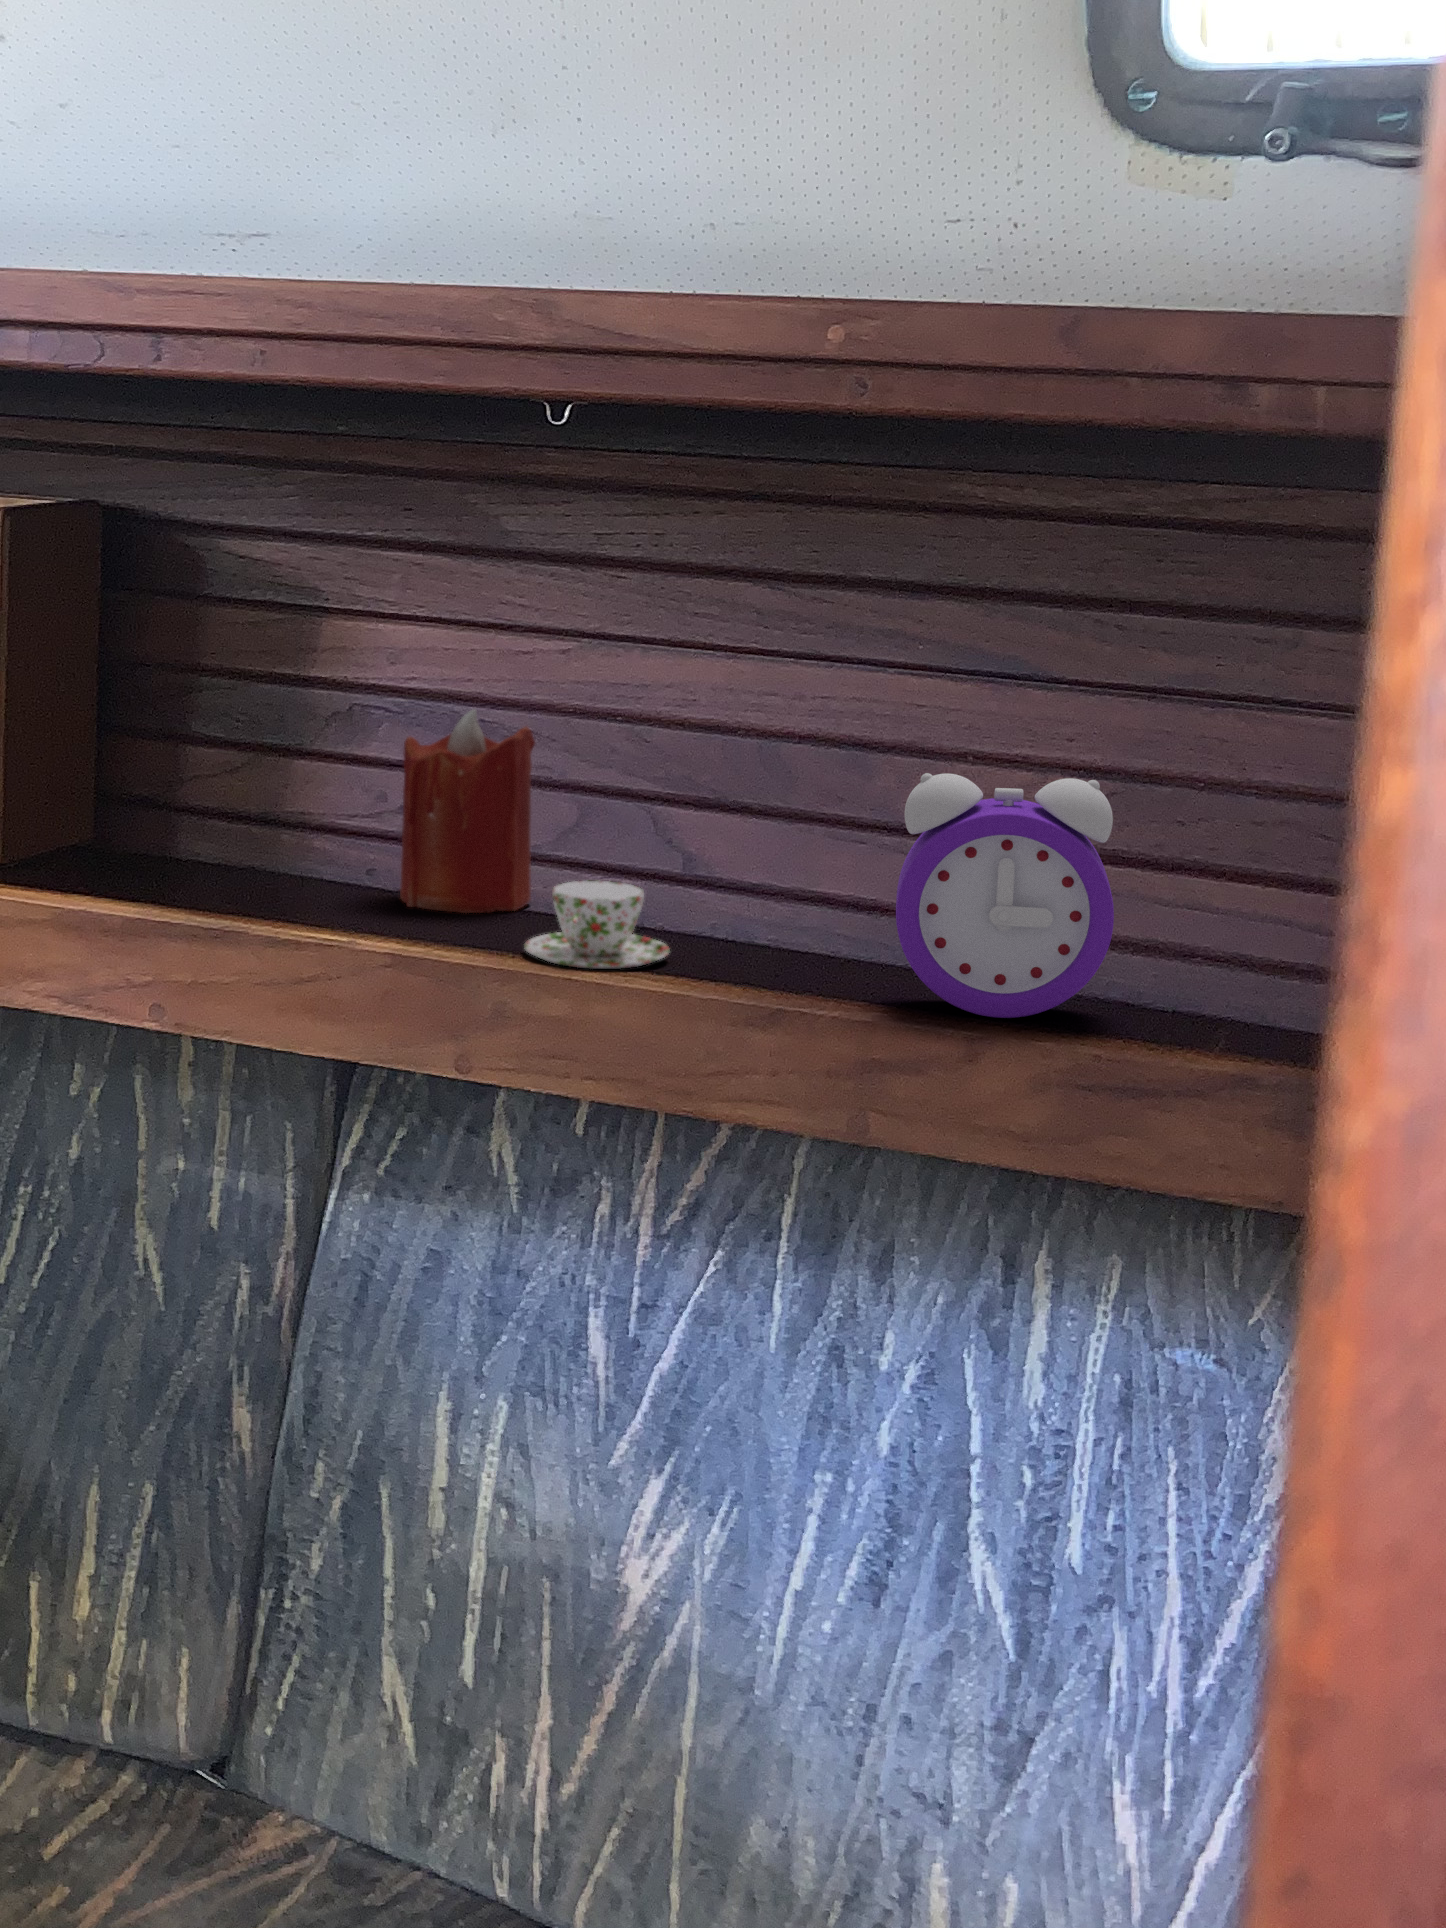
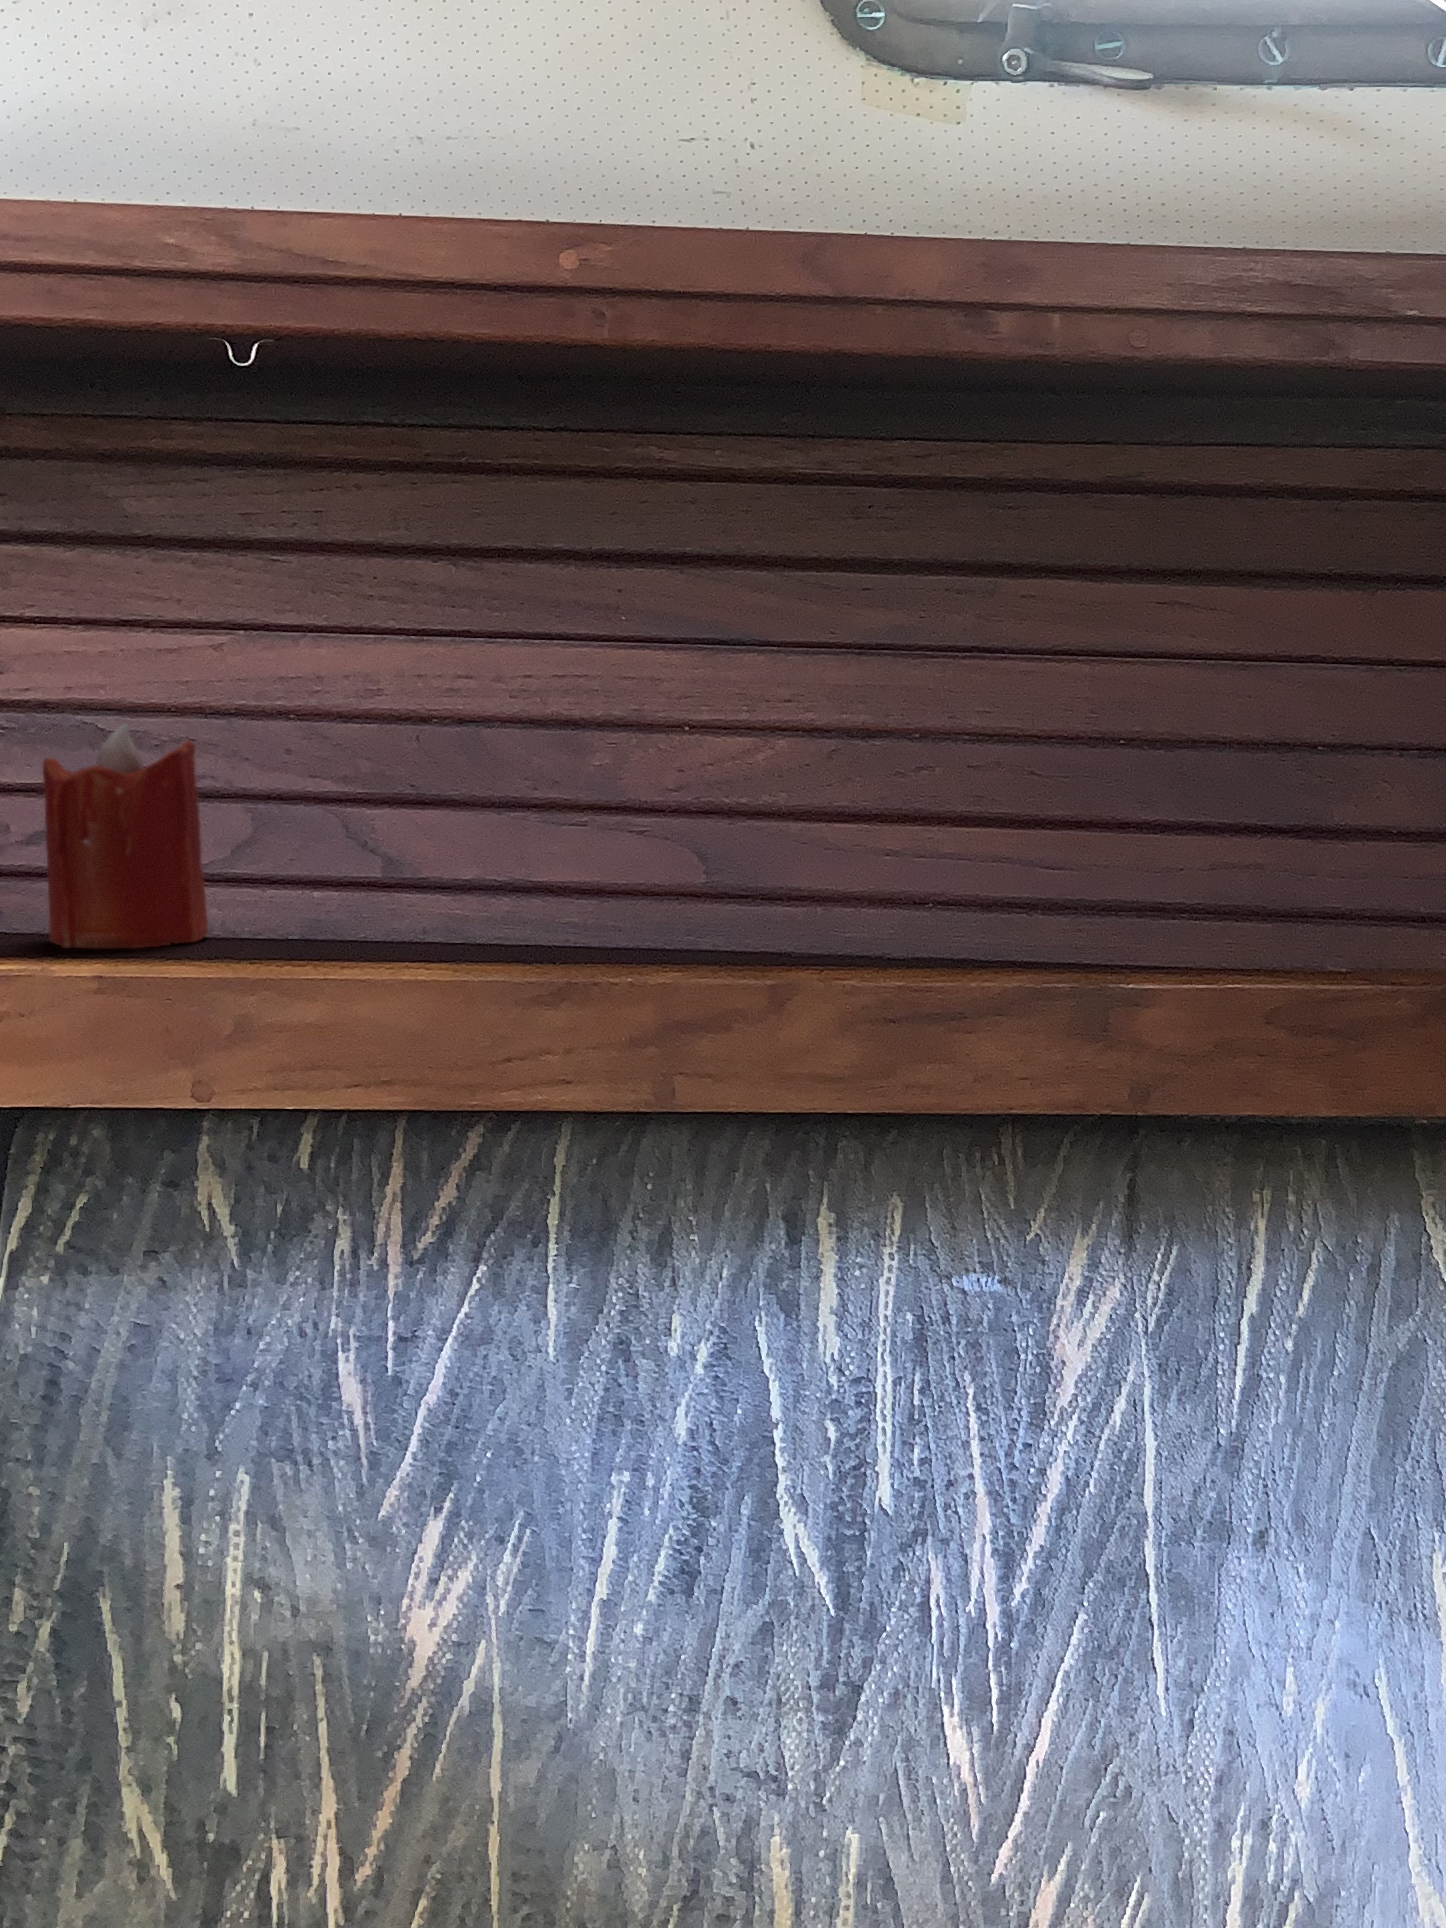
alarm clock: present [896,773,1114,1018] -> none [649,735,871,978]
teacup: present [524,881,670,969] -> none [231,887,399,978]

